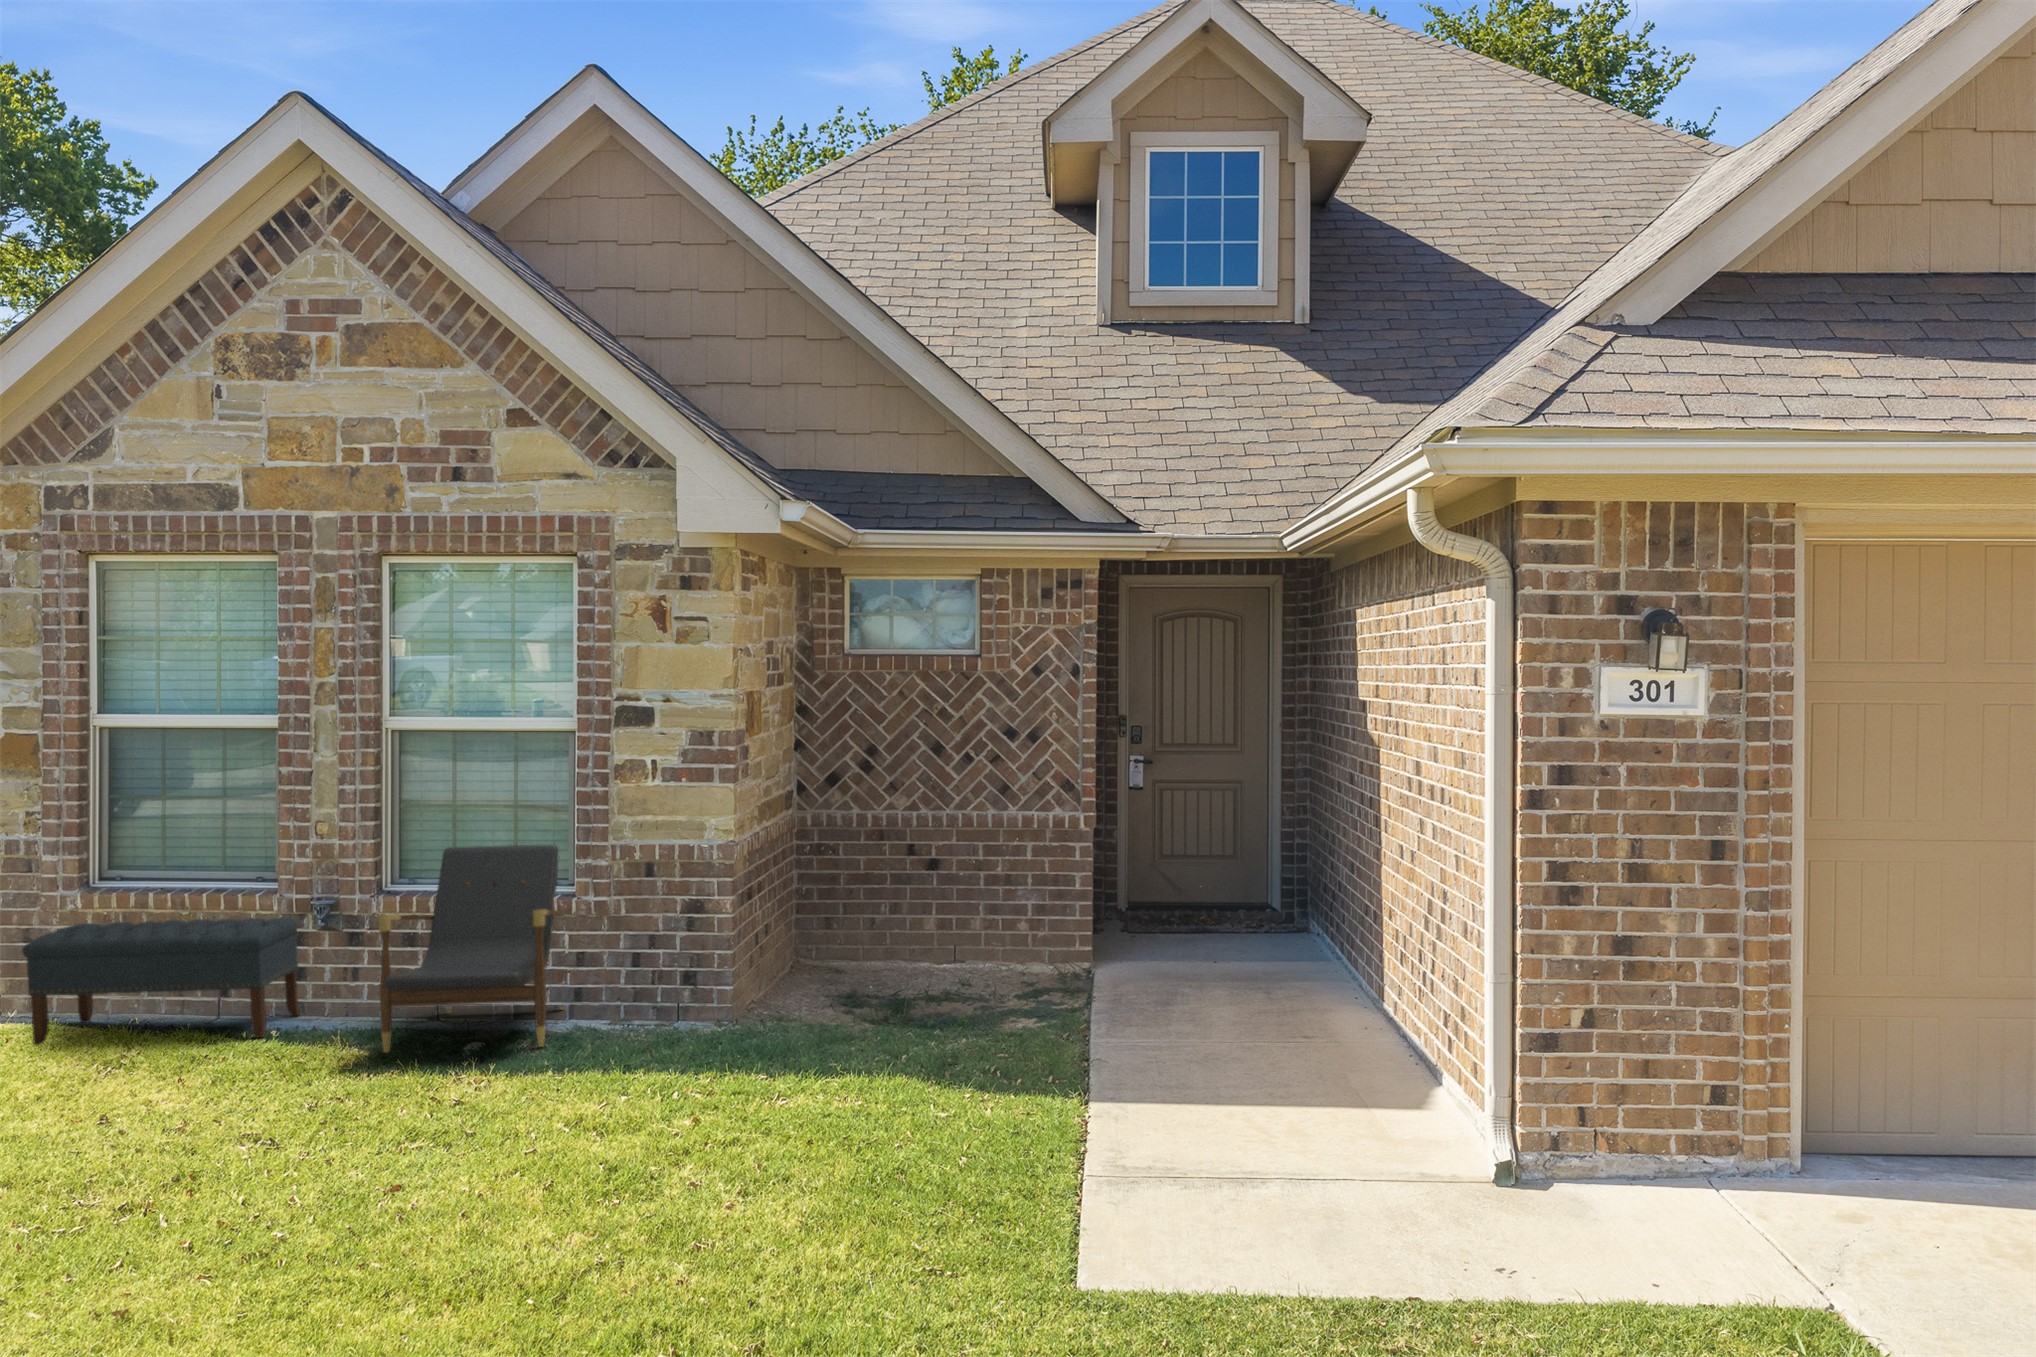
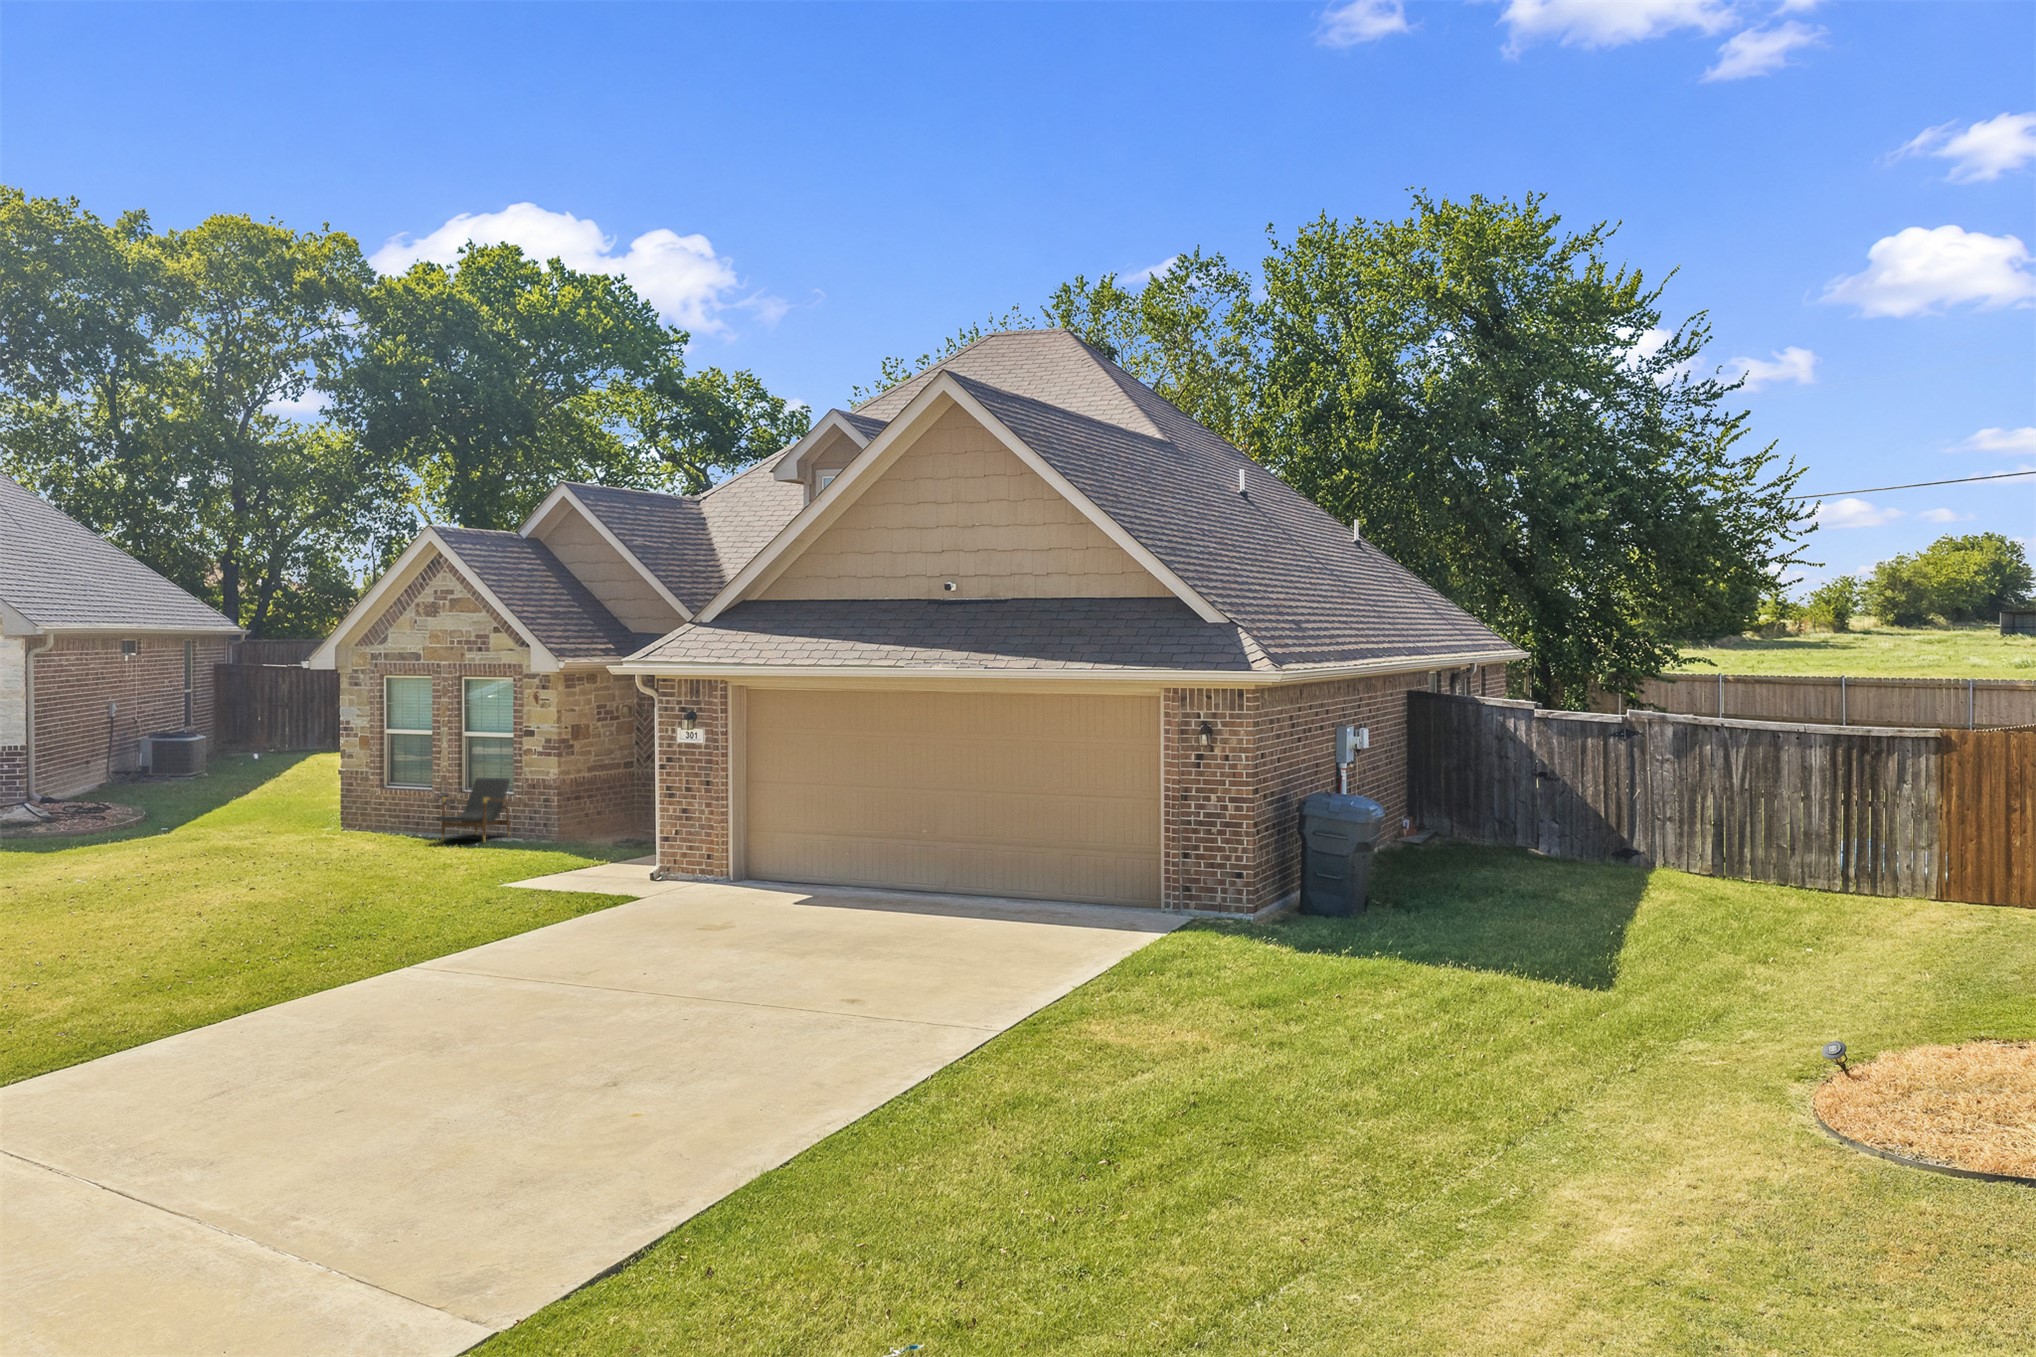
bench: present [22,917,300,1045] -> none [356,798,437,837]

